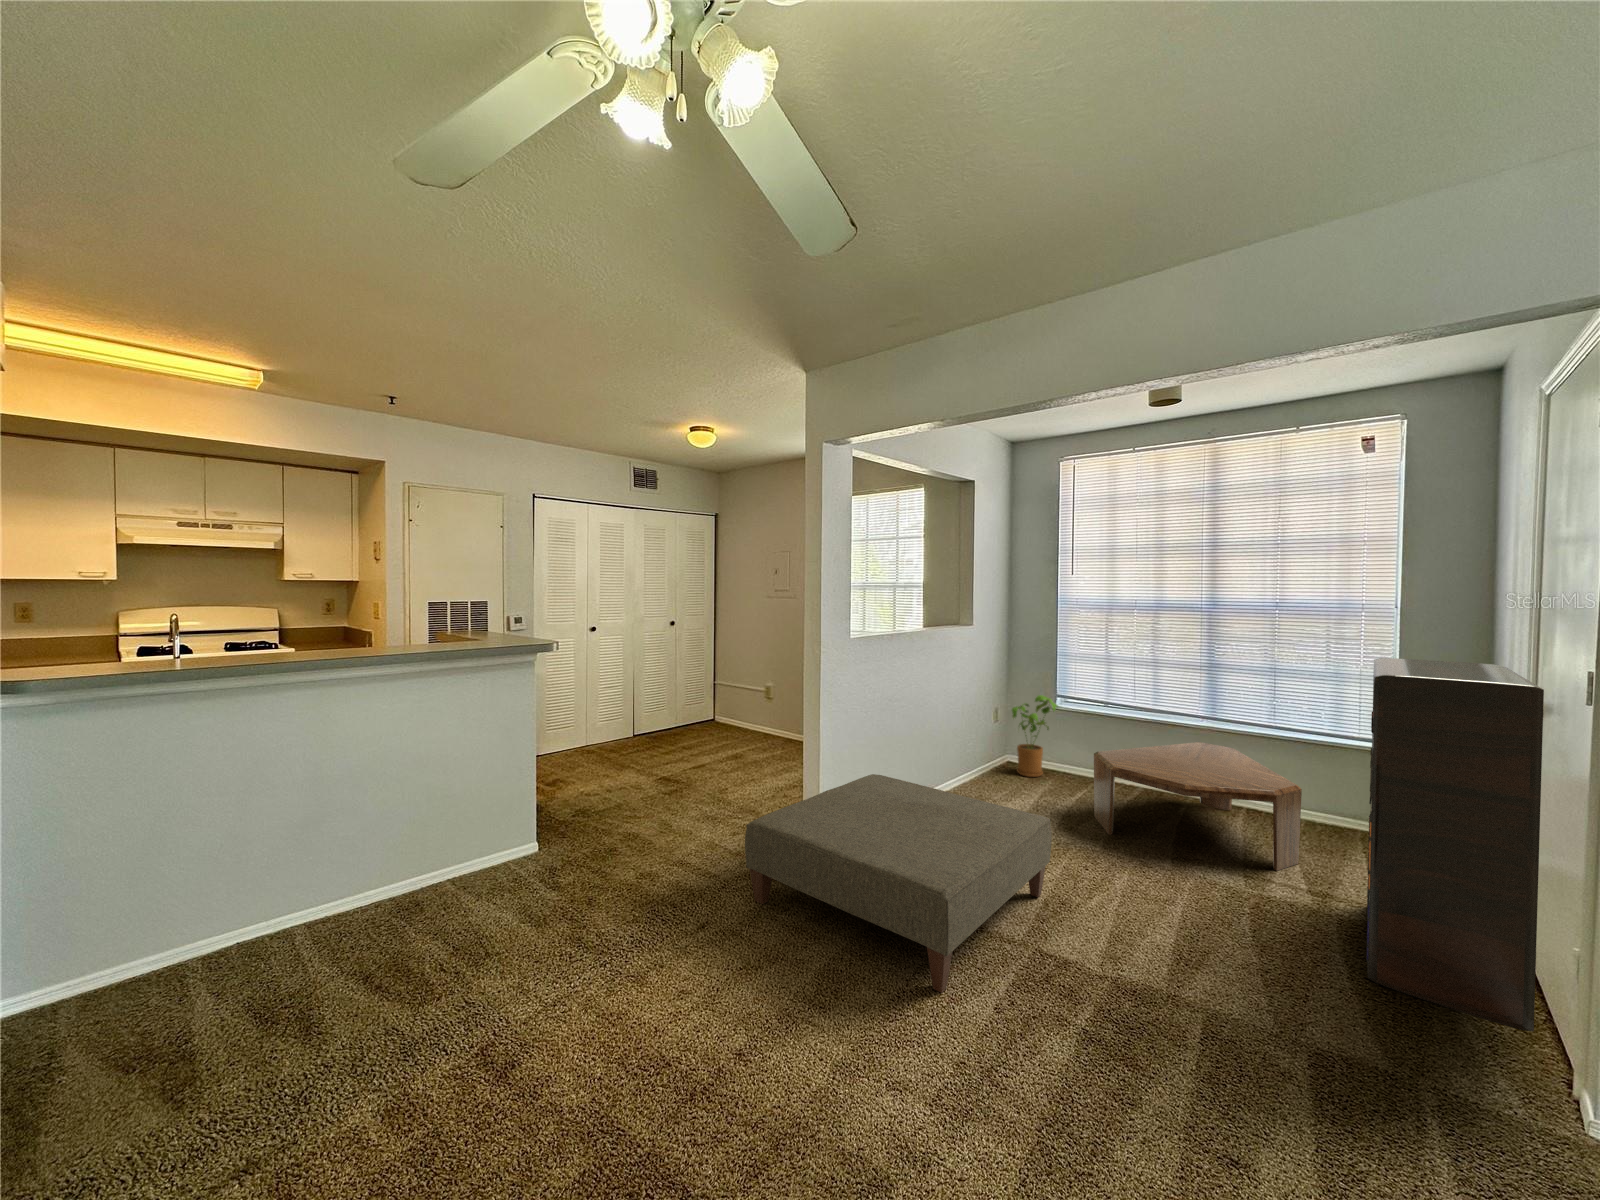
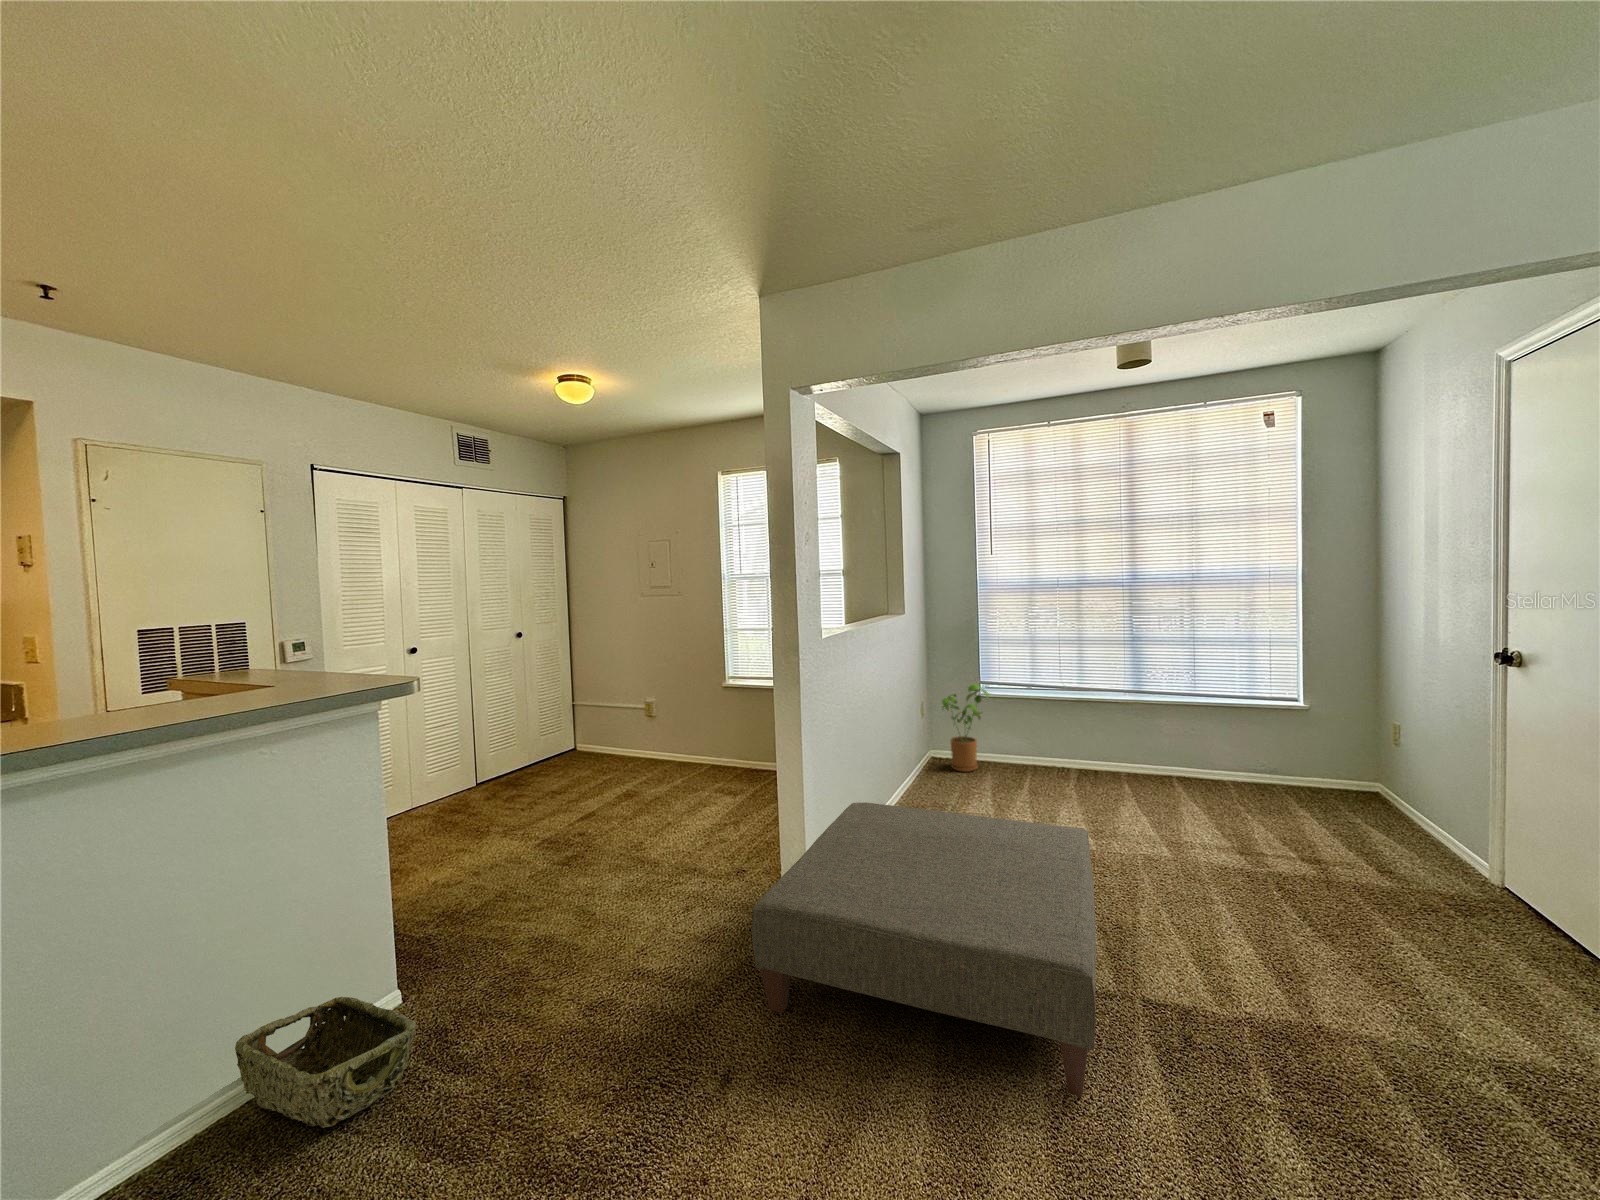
bookshelf: present [1366,658,1544,1031] -> none [1346,621,1582,975]
coffee table: present [1094,742,1302,871] -> none [1053,716,1260,840]
woven basket: none [443,835,534,898] -> present [235,997,416,1128]

